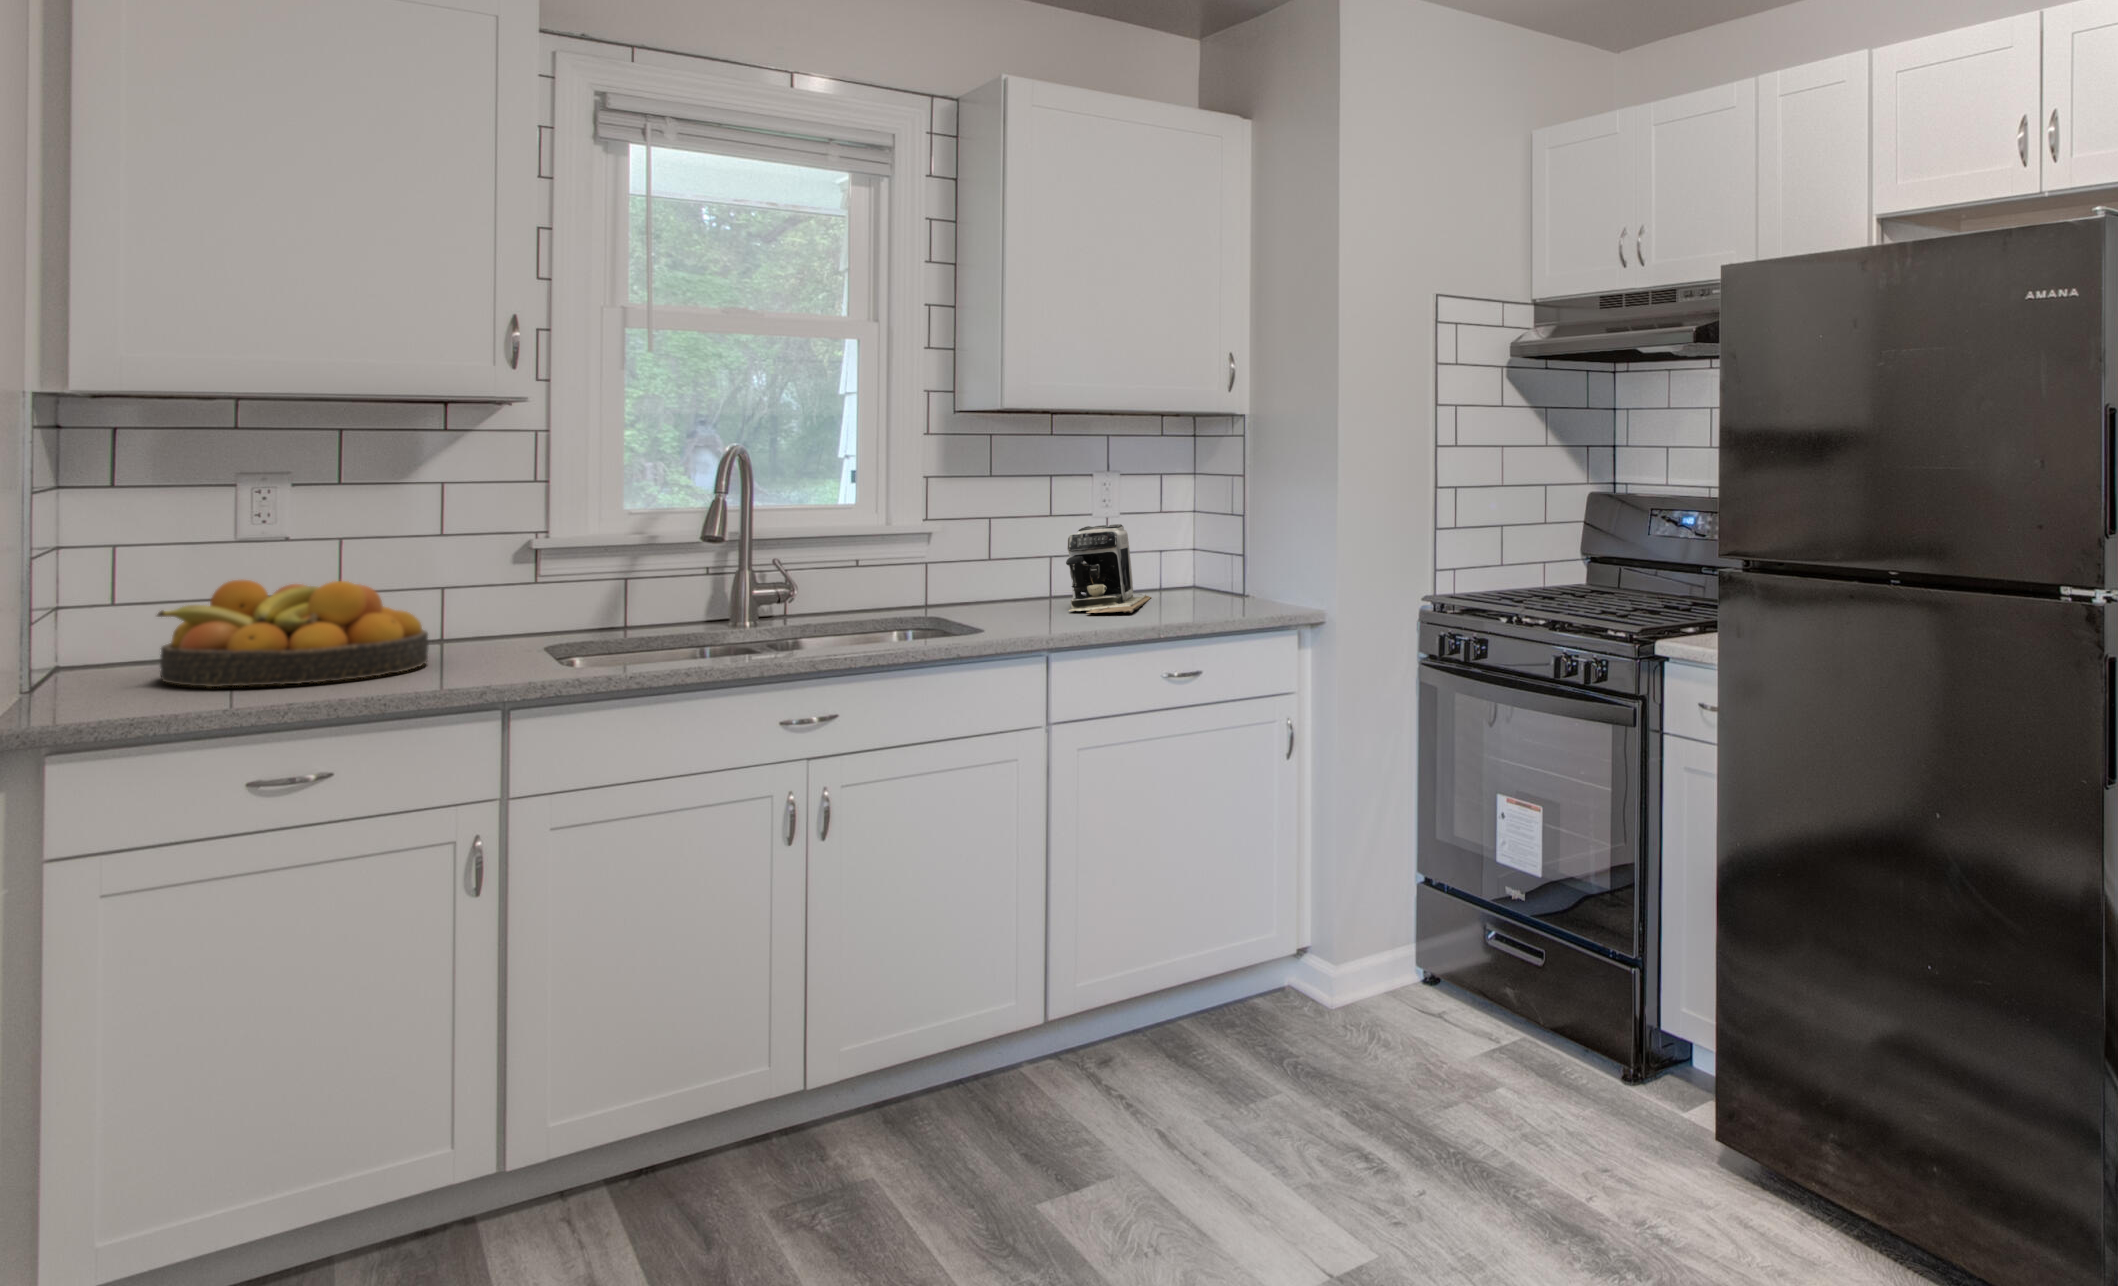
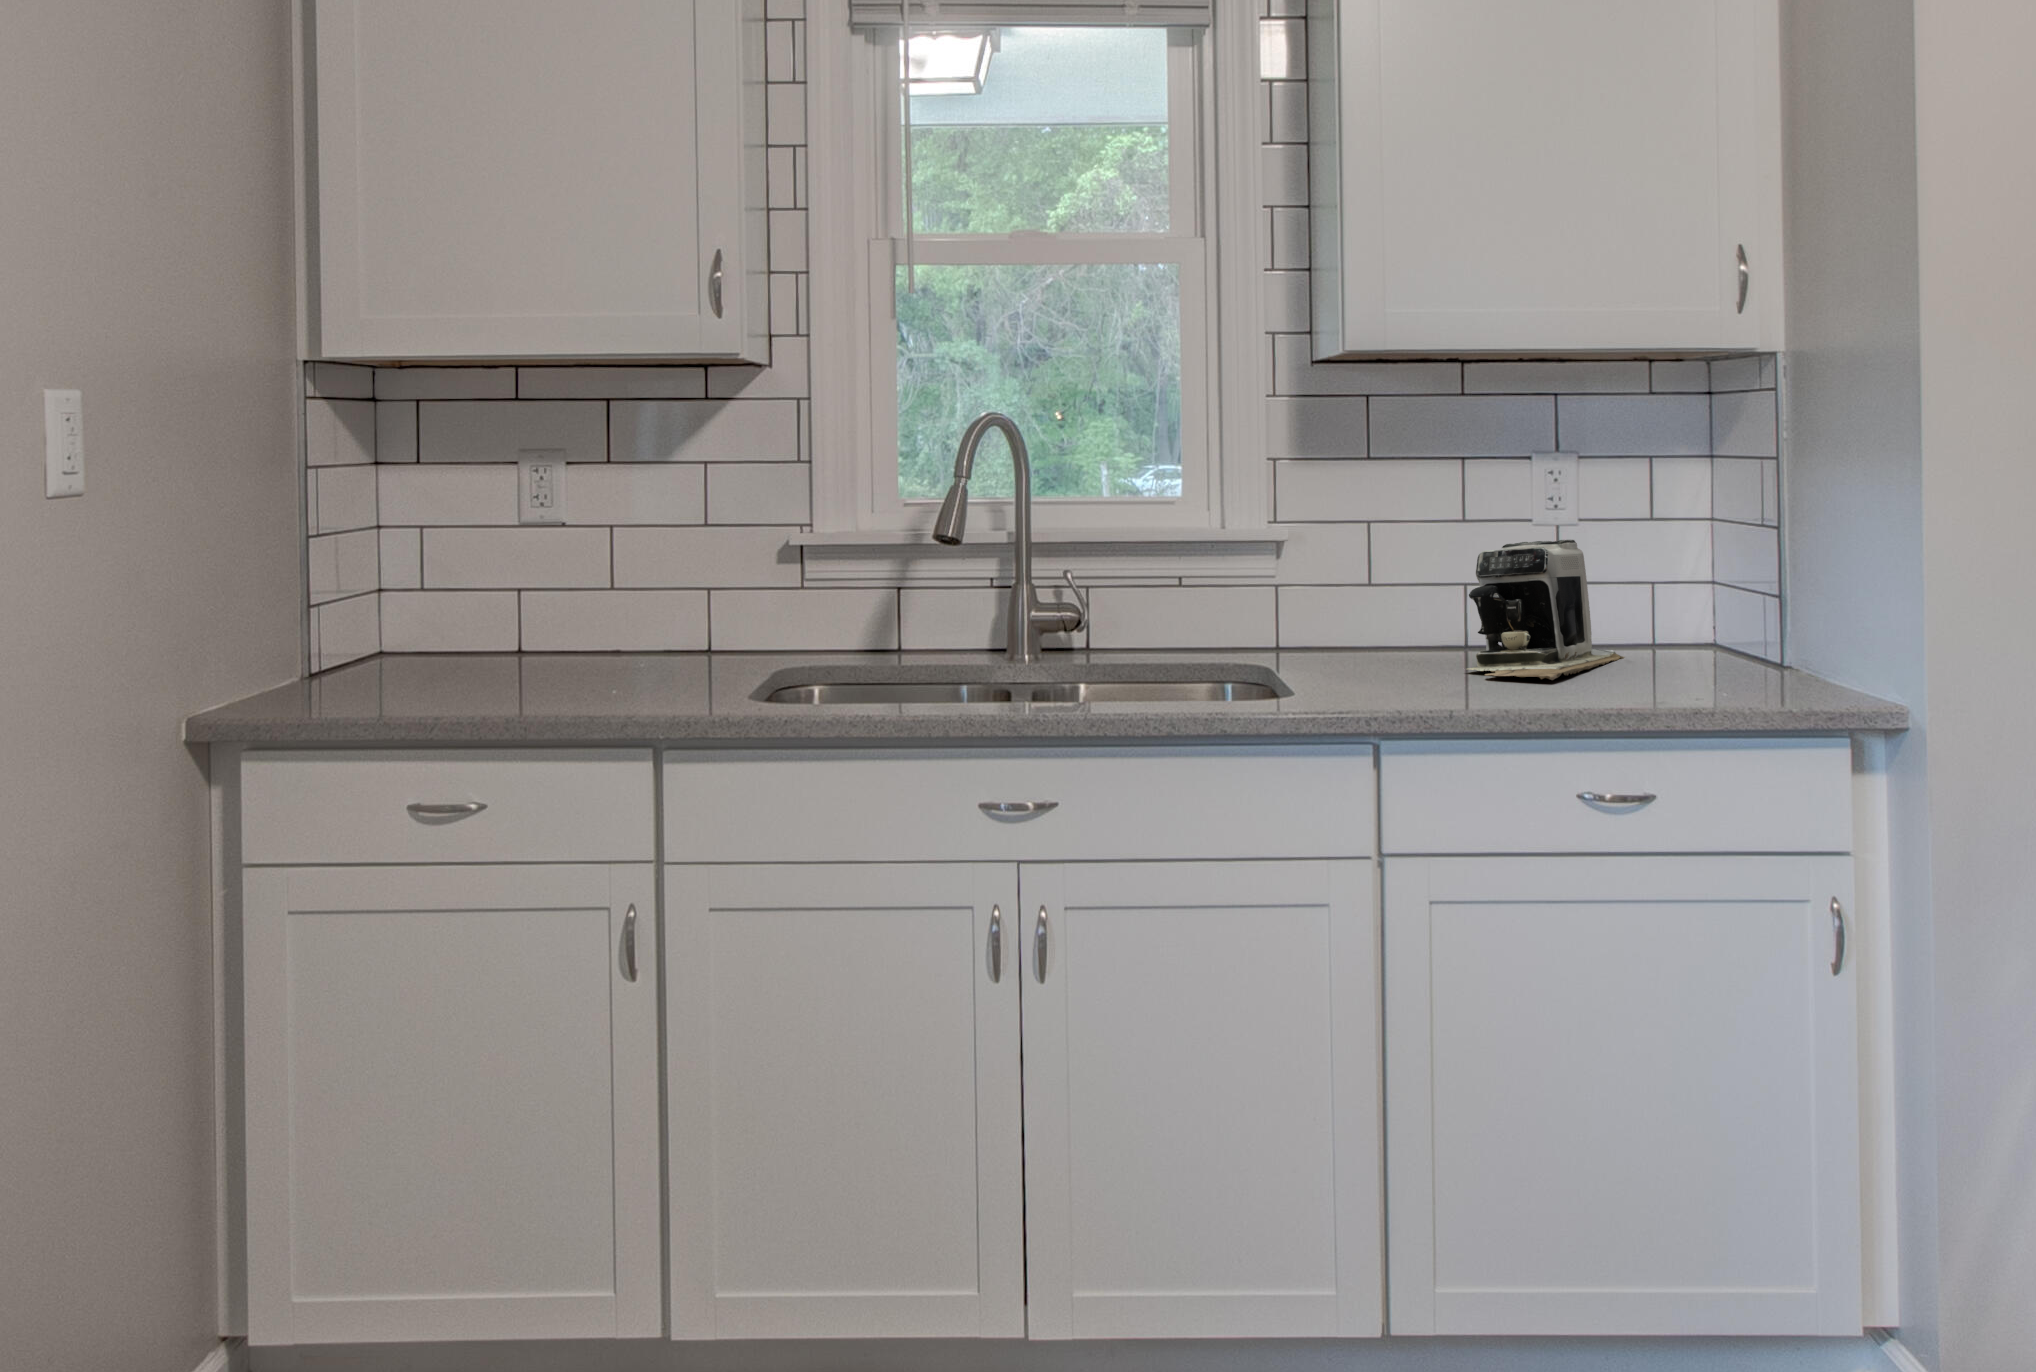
fruit bowl: present [157,580,428,687] -> none [345,568,633,697]

